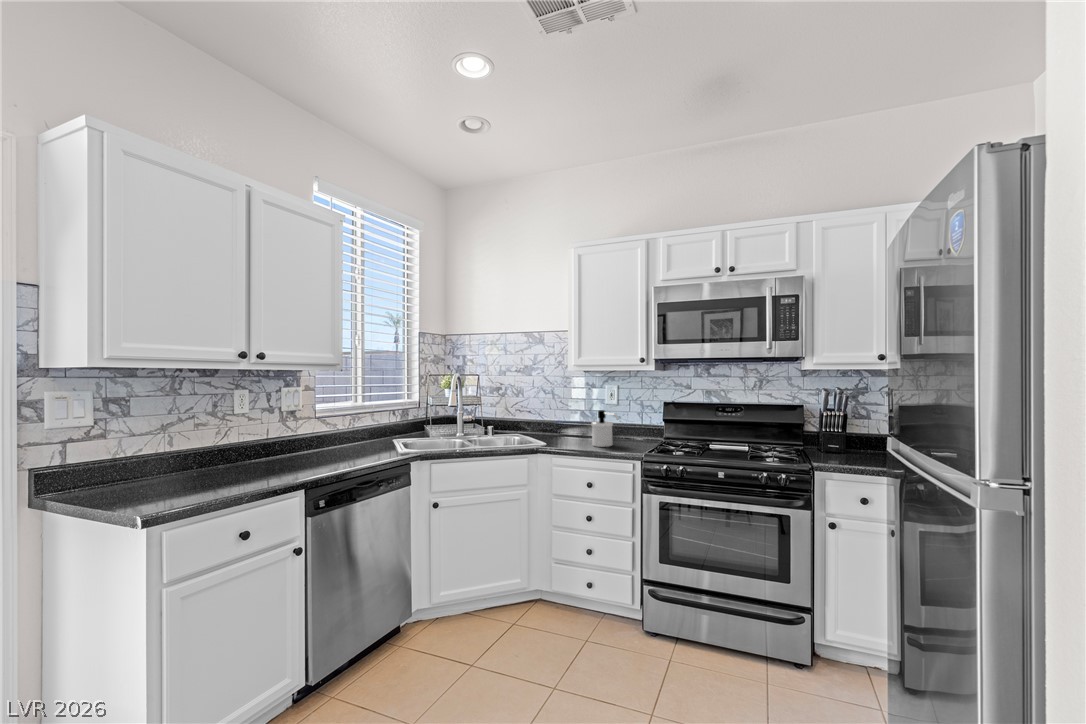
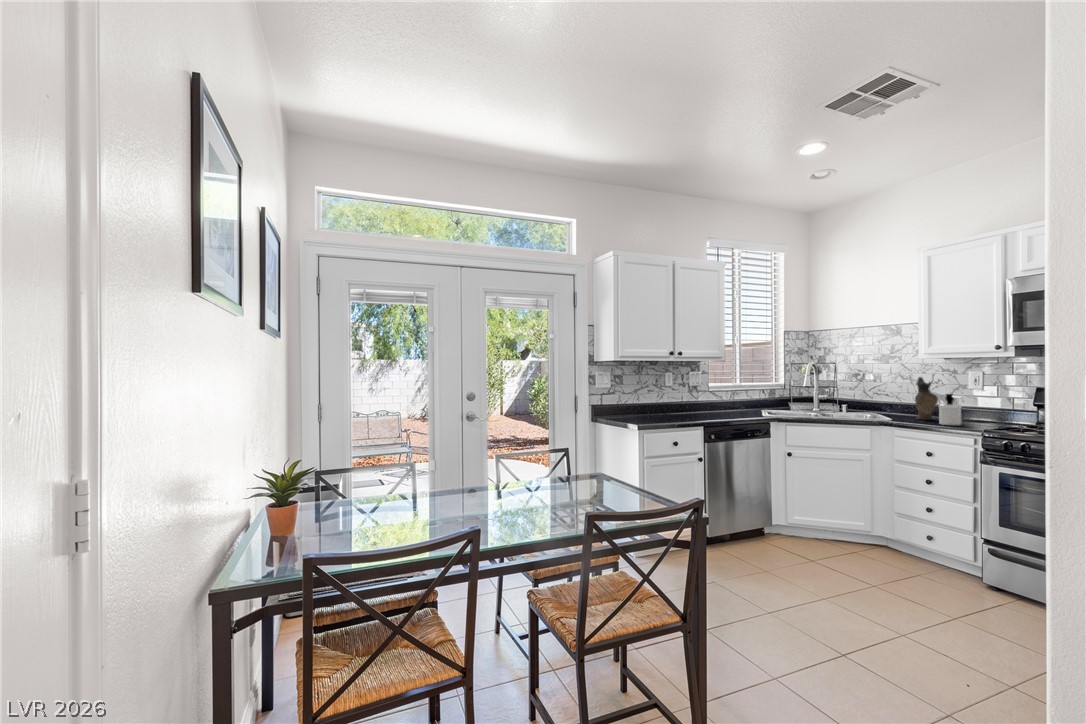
ceramic pitcher: none [564,391,586,440] -> present [915,377,938,419]

